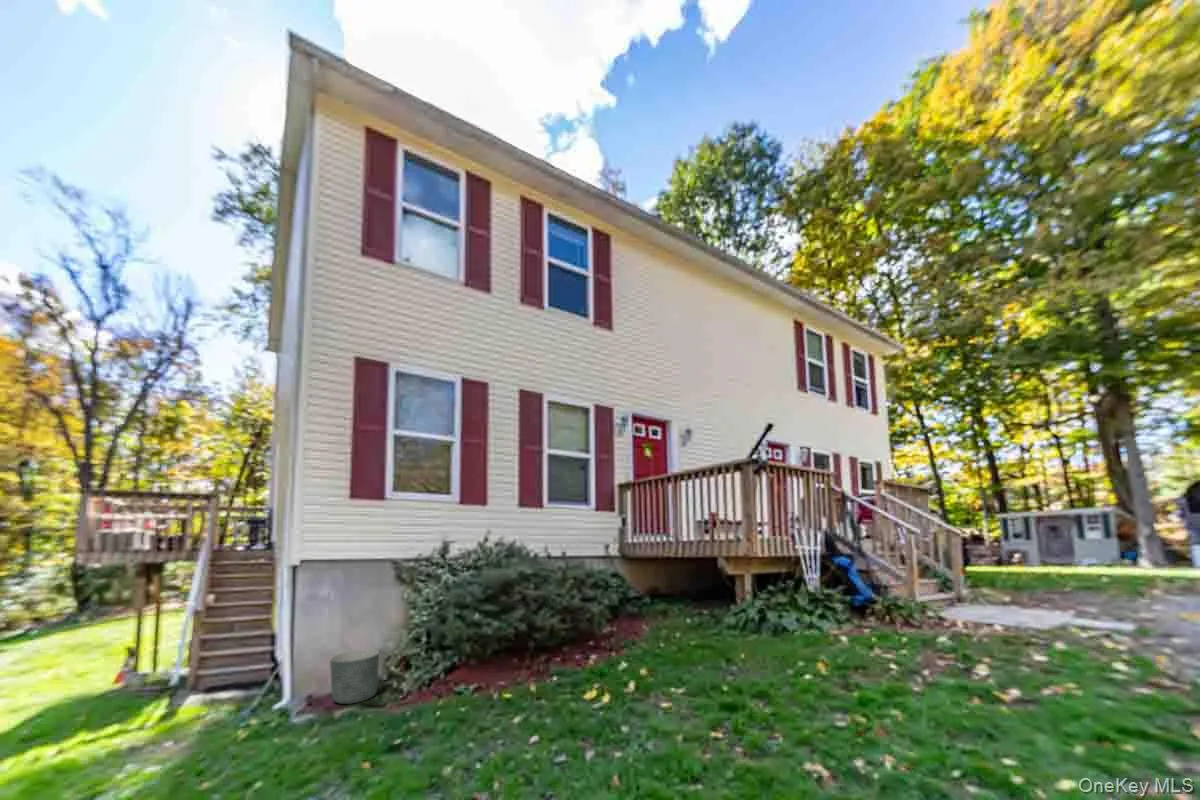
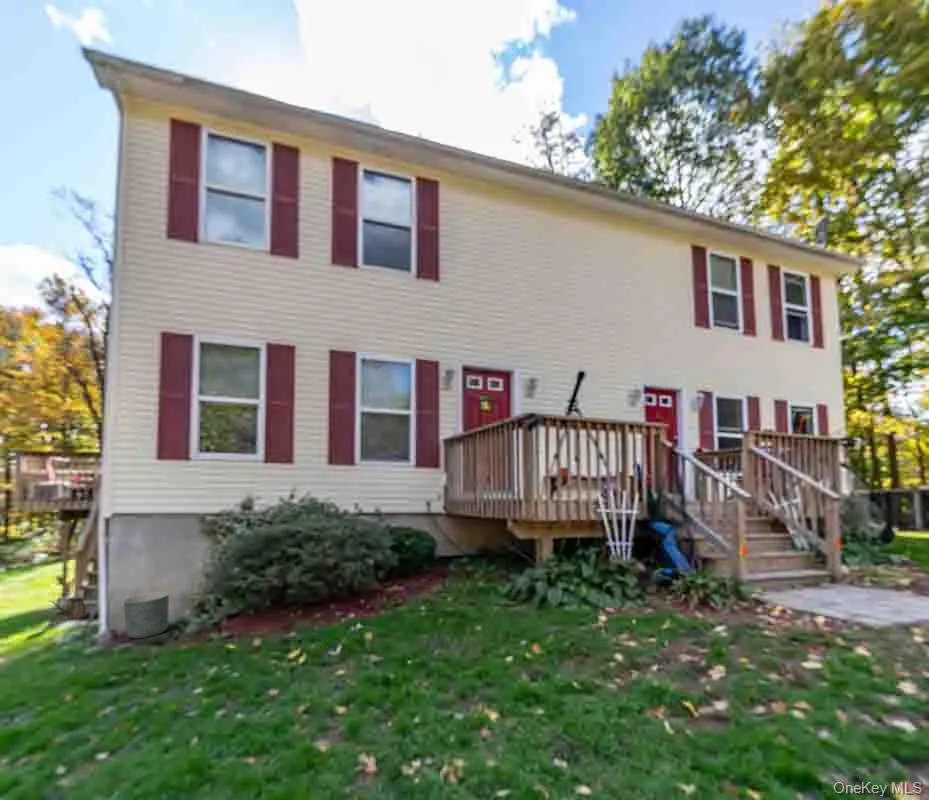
watering can: none [157,667,207,694] -> present [51,598,86,619]

